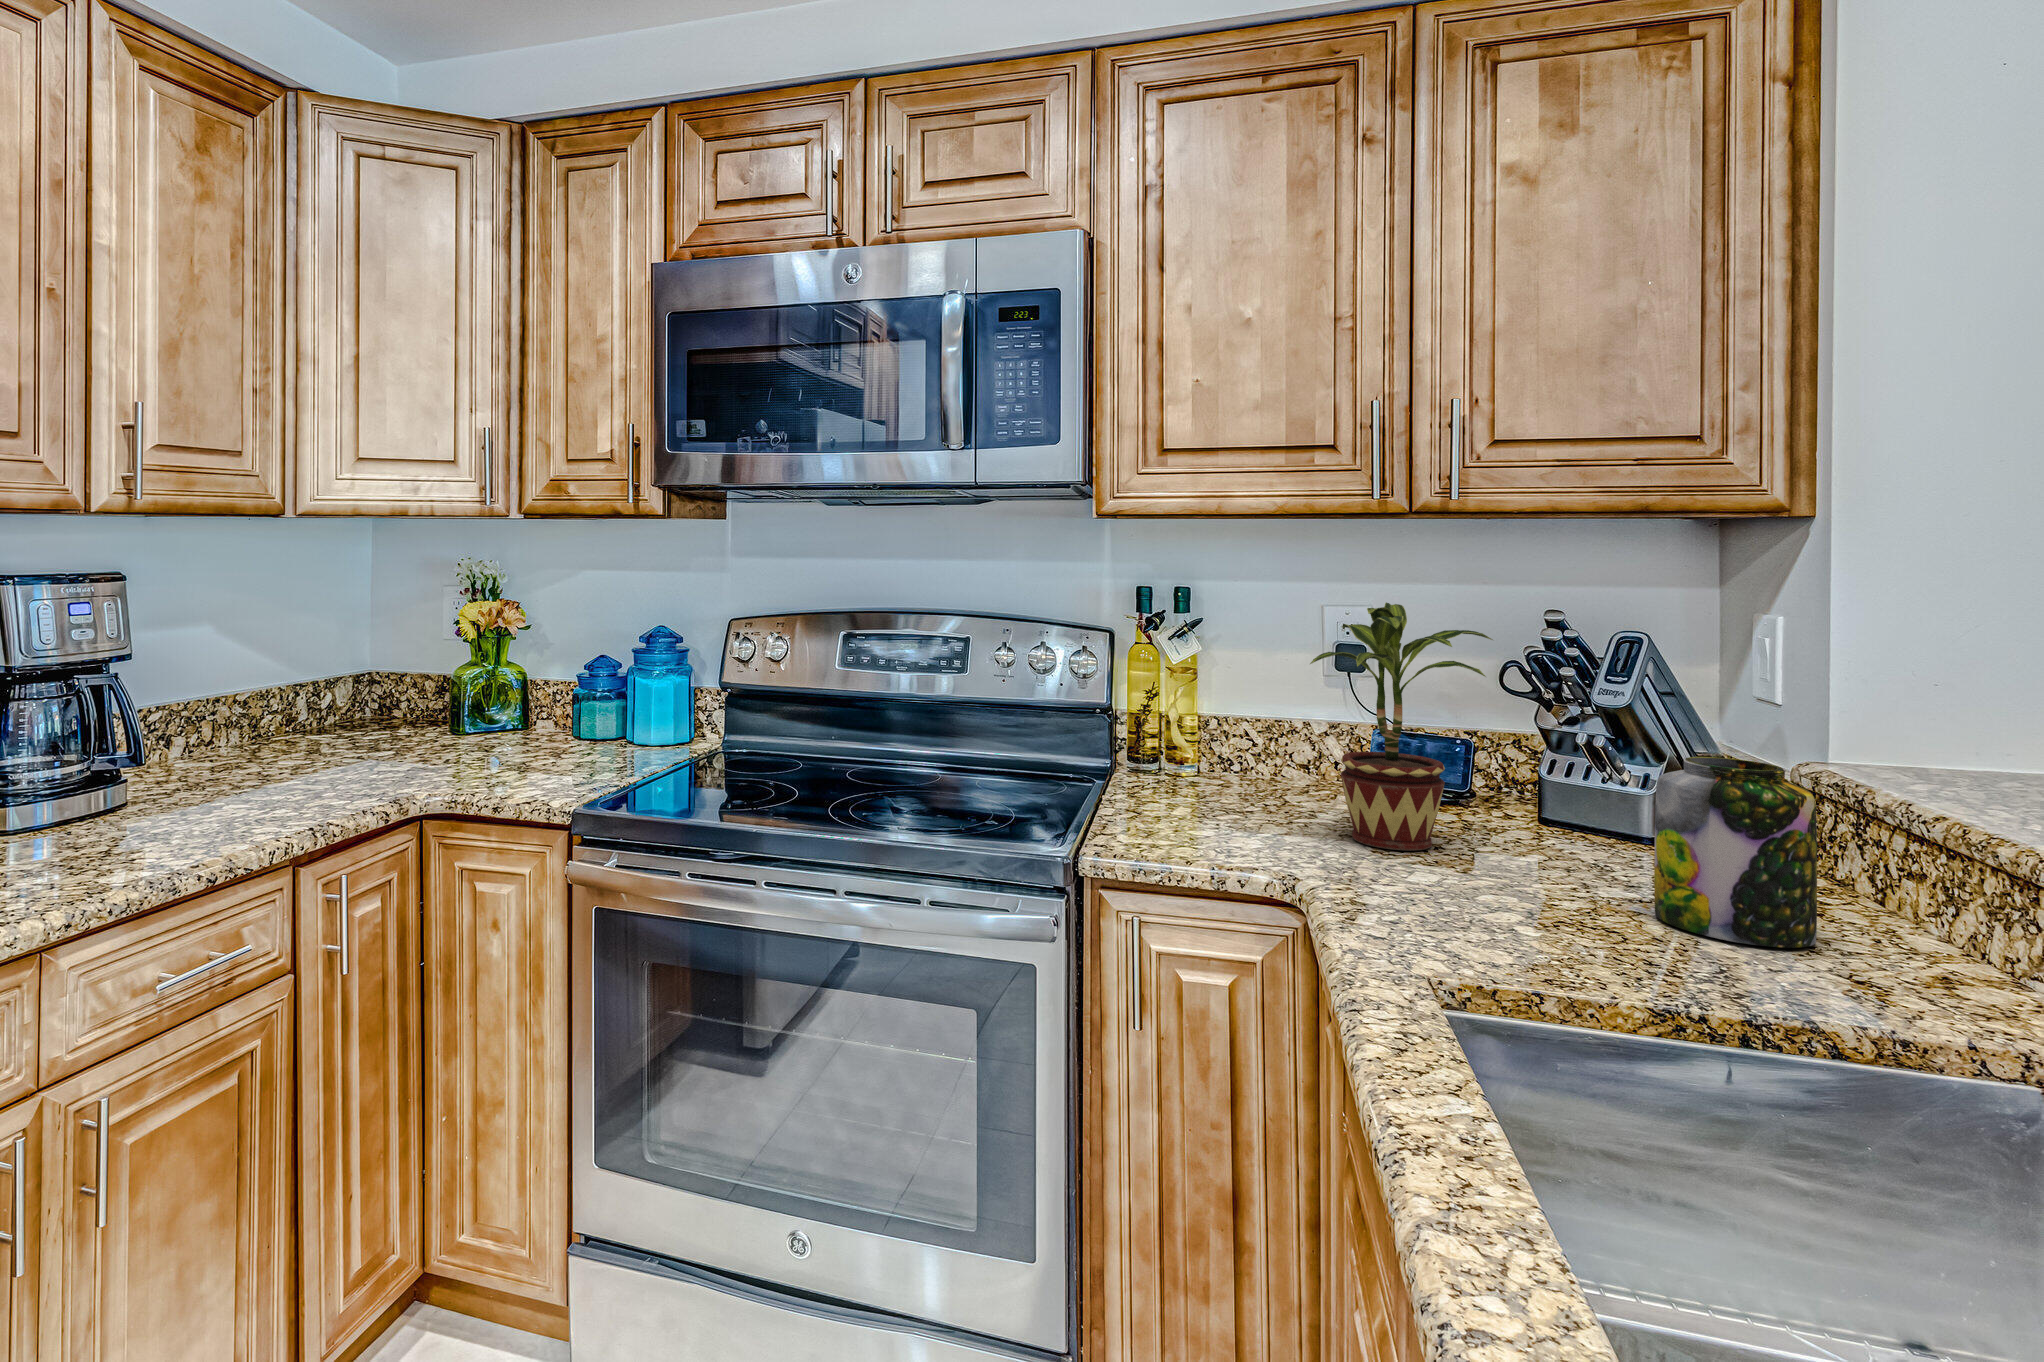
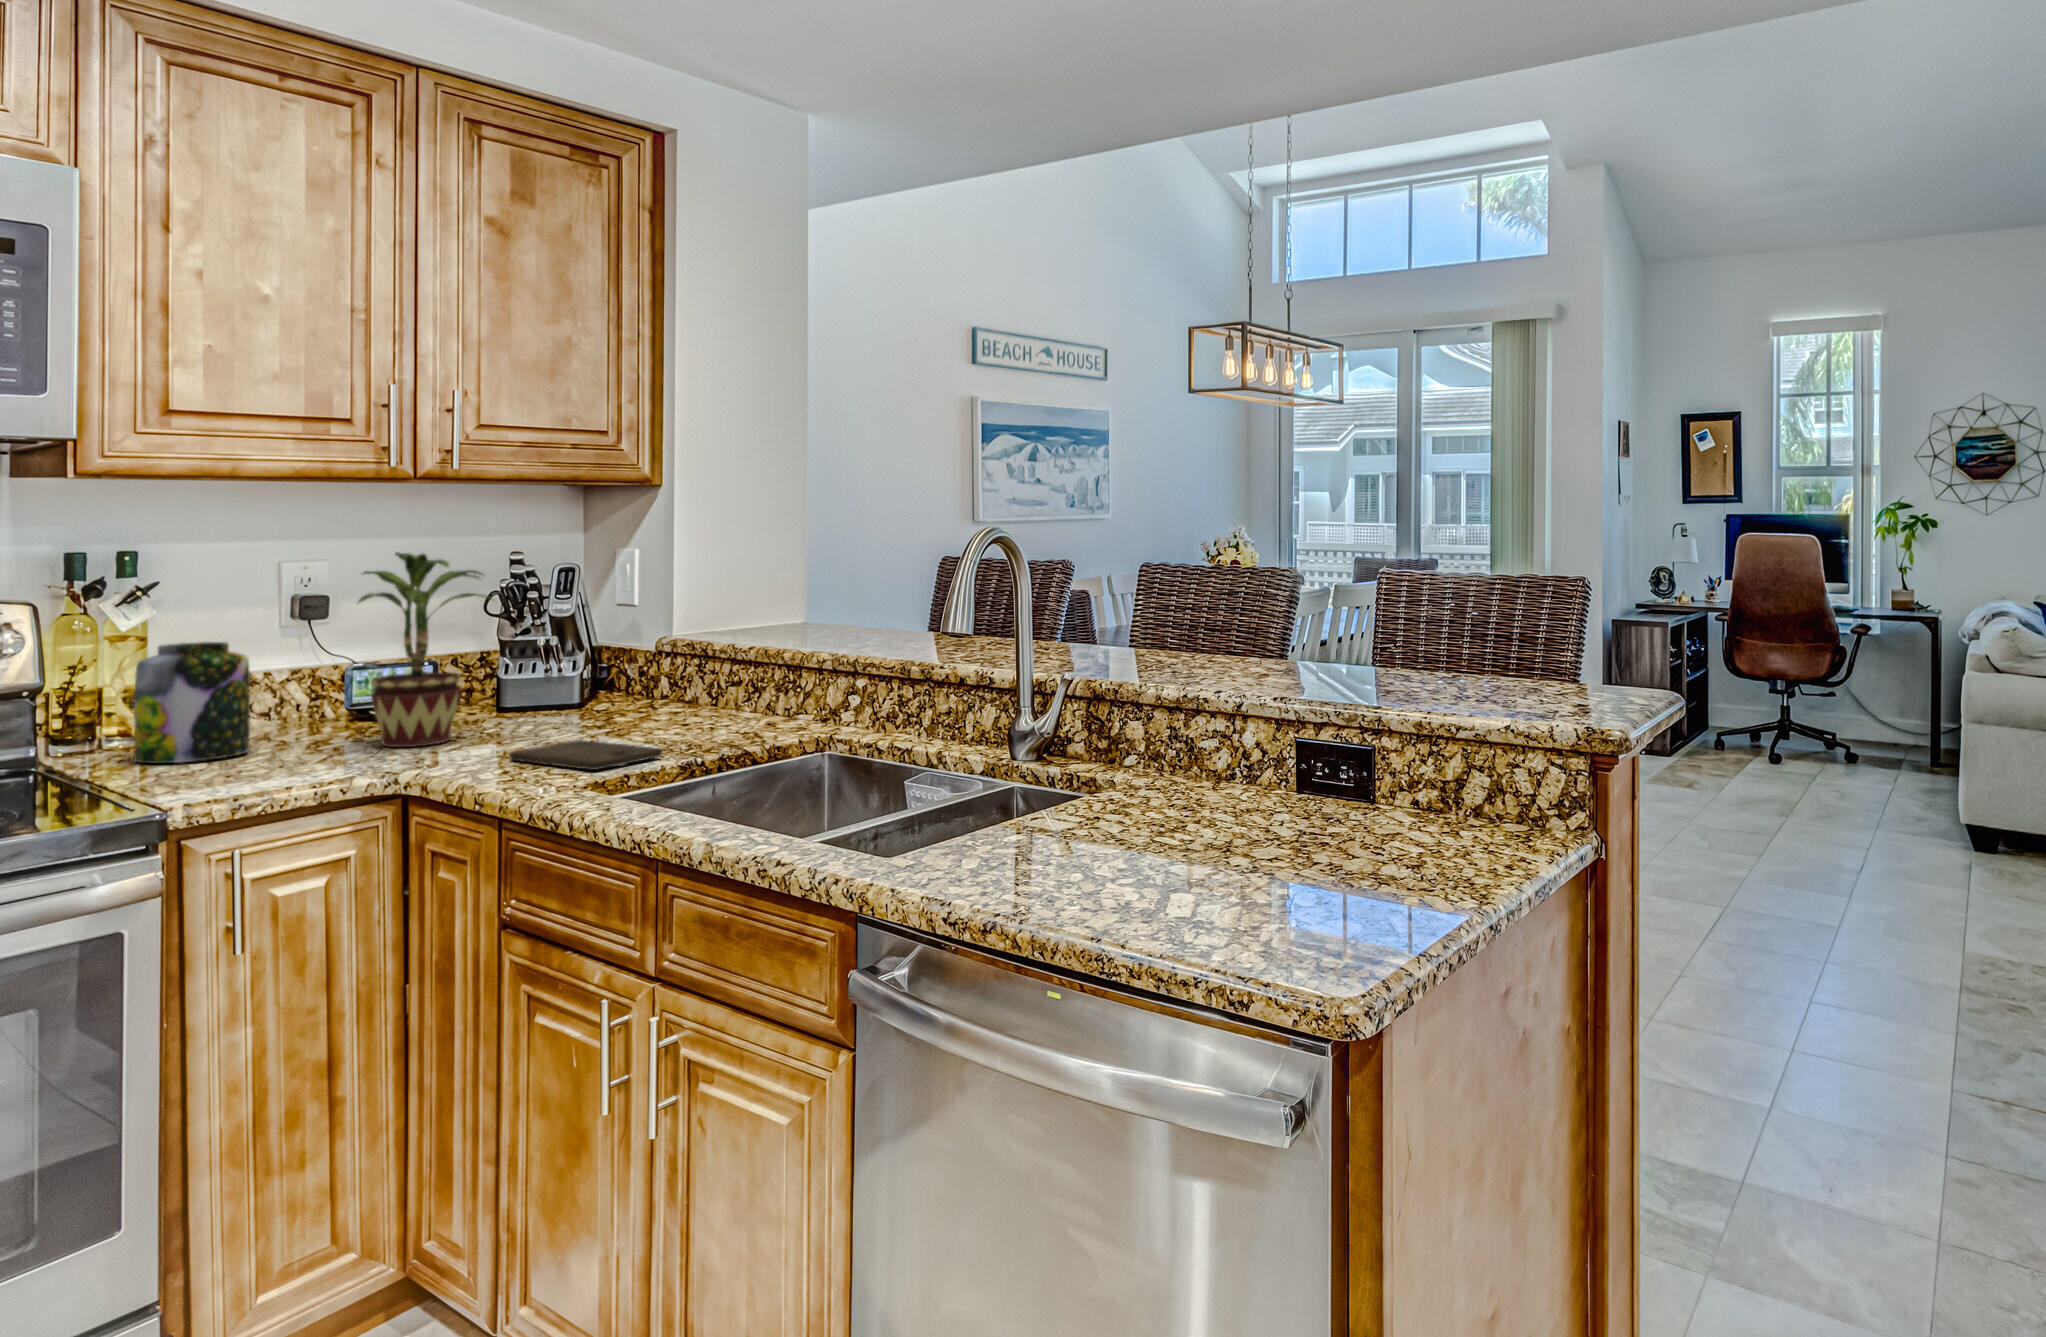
jar: present [1654,757,1817,948] -> present [134,642,250,763]
cutting board: none [1433,892,1634,971] -> present [510,740,662,770]

